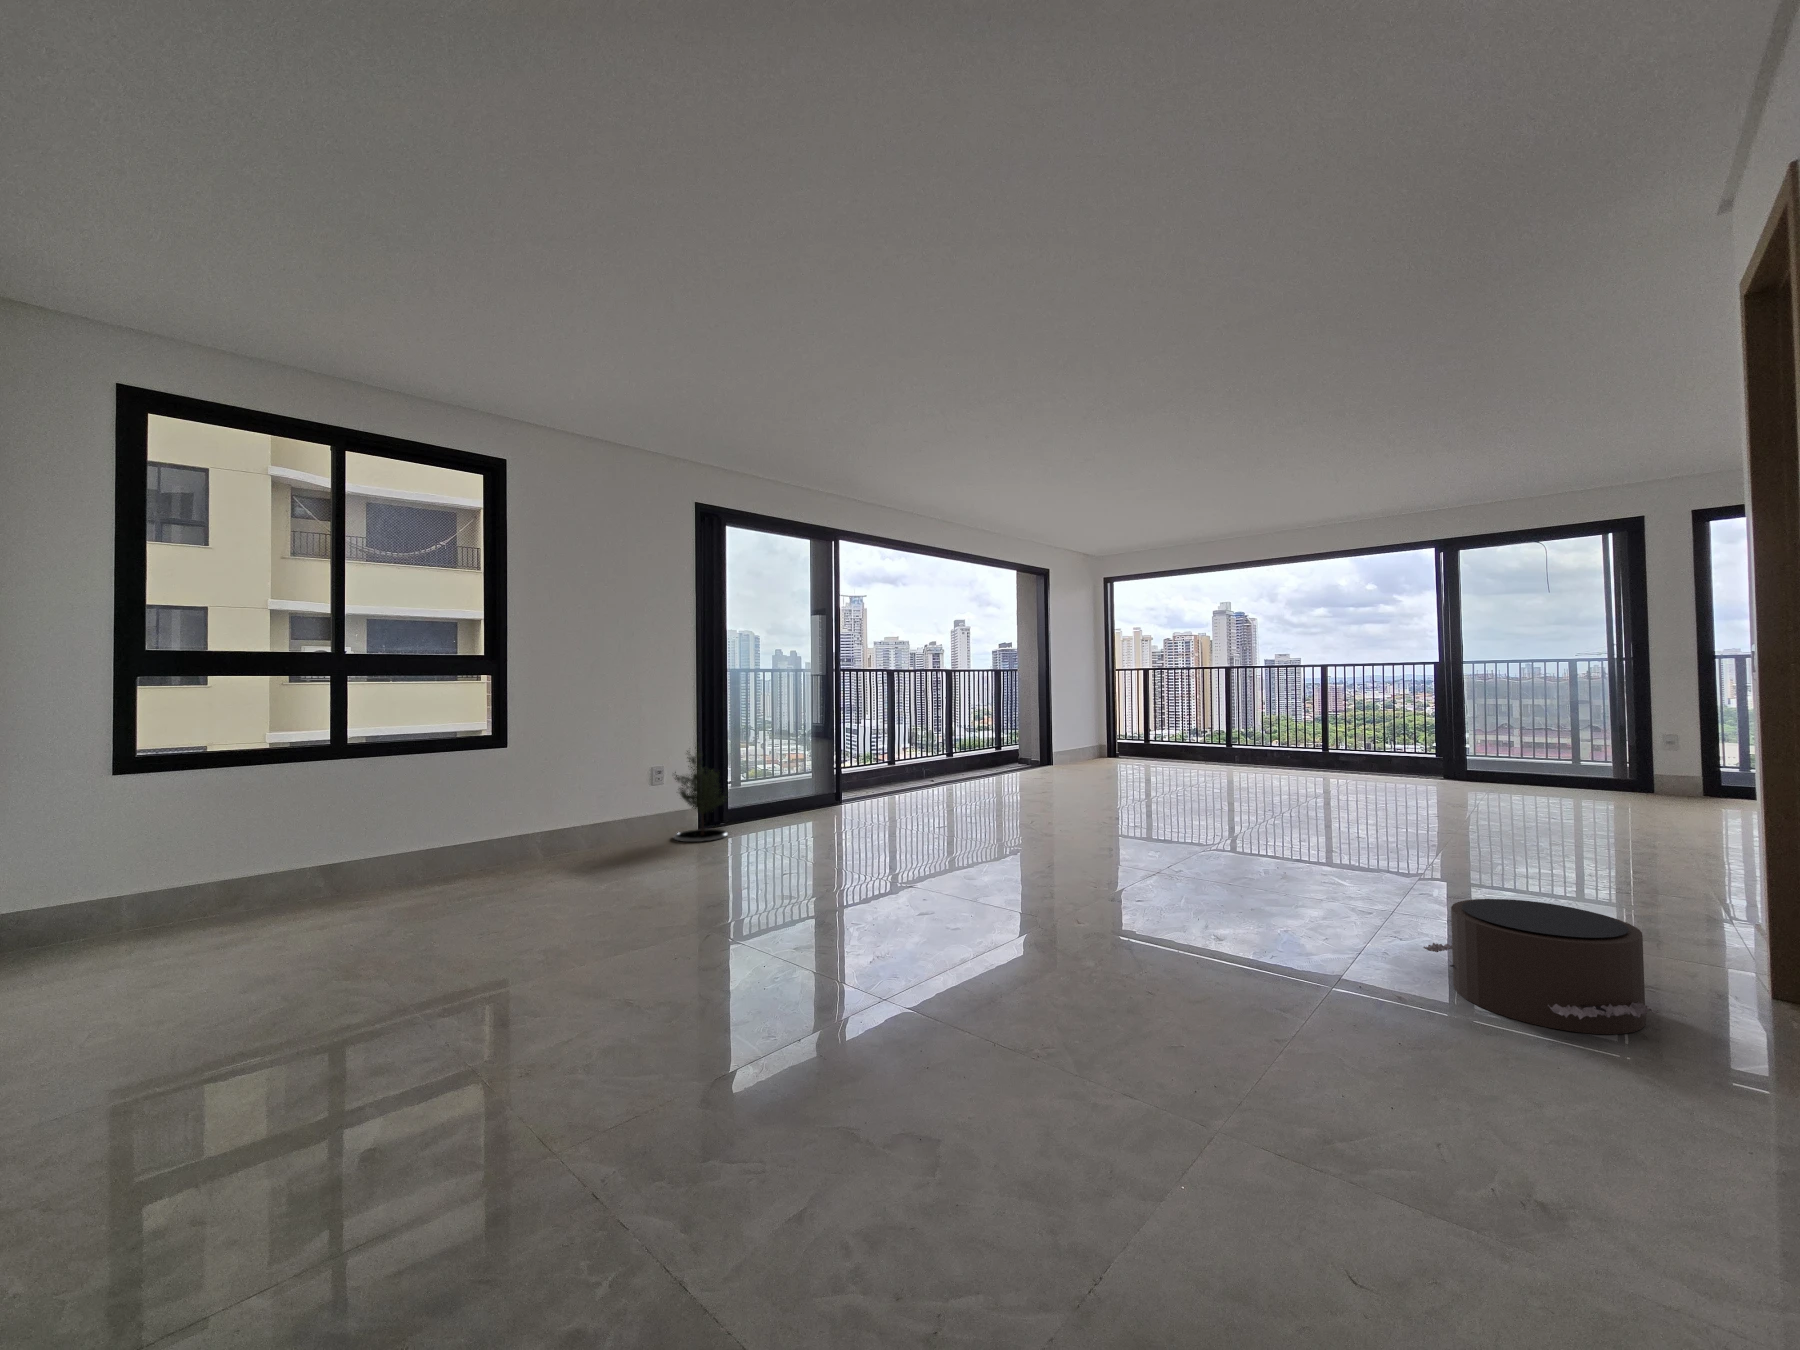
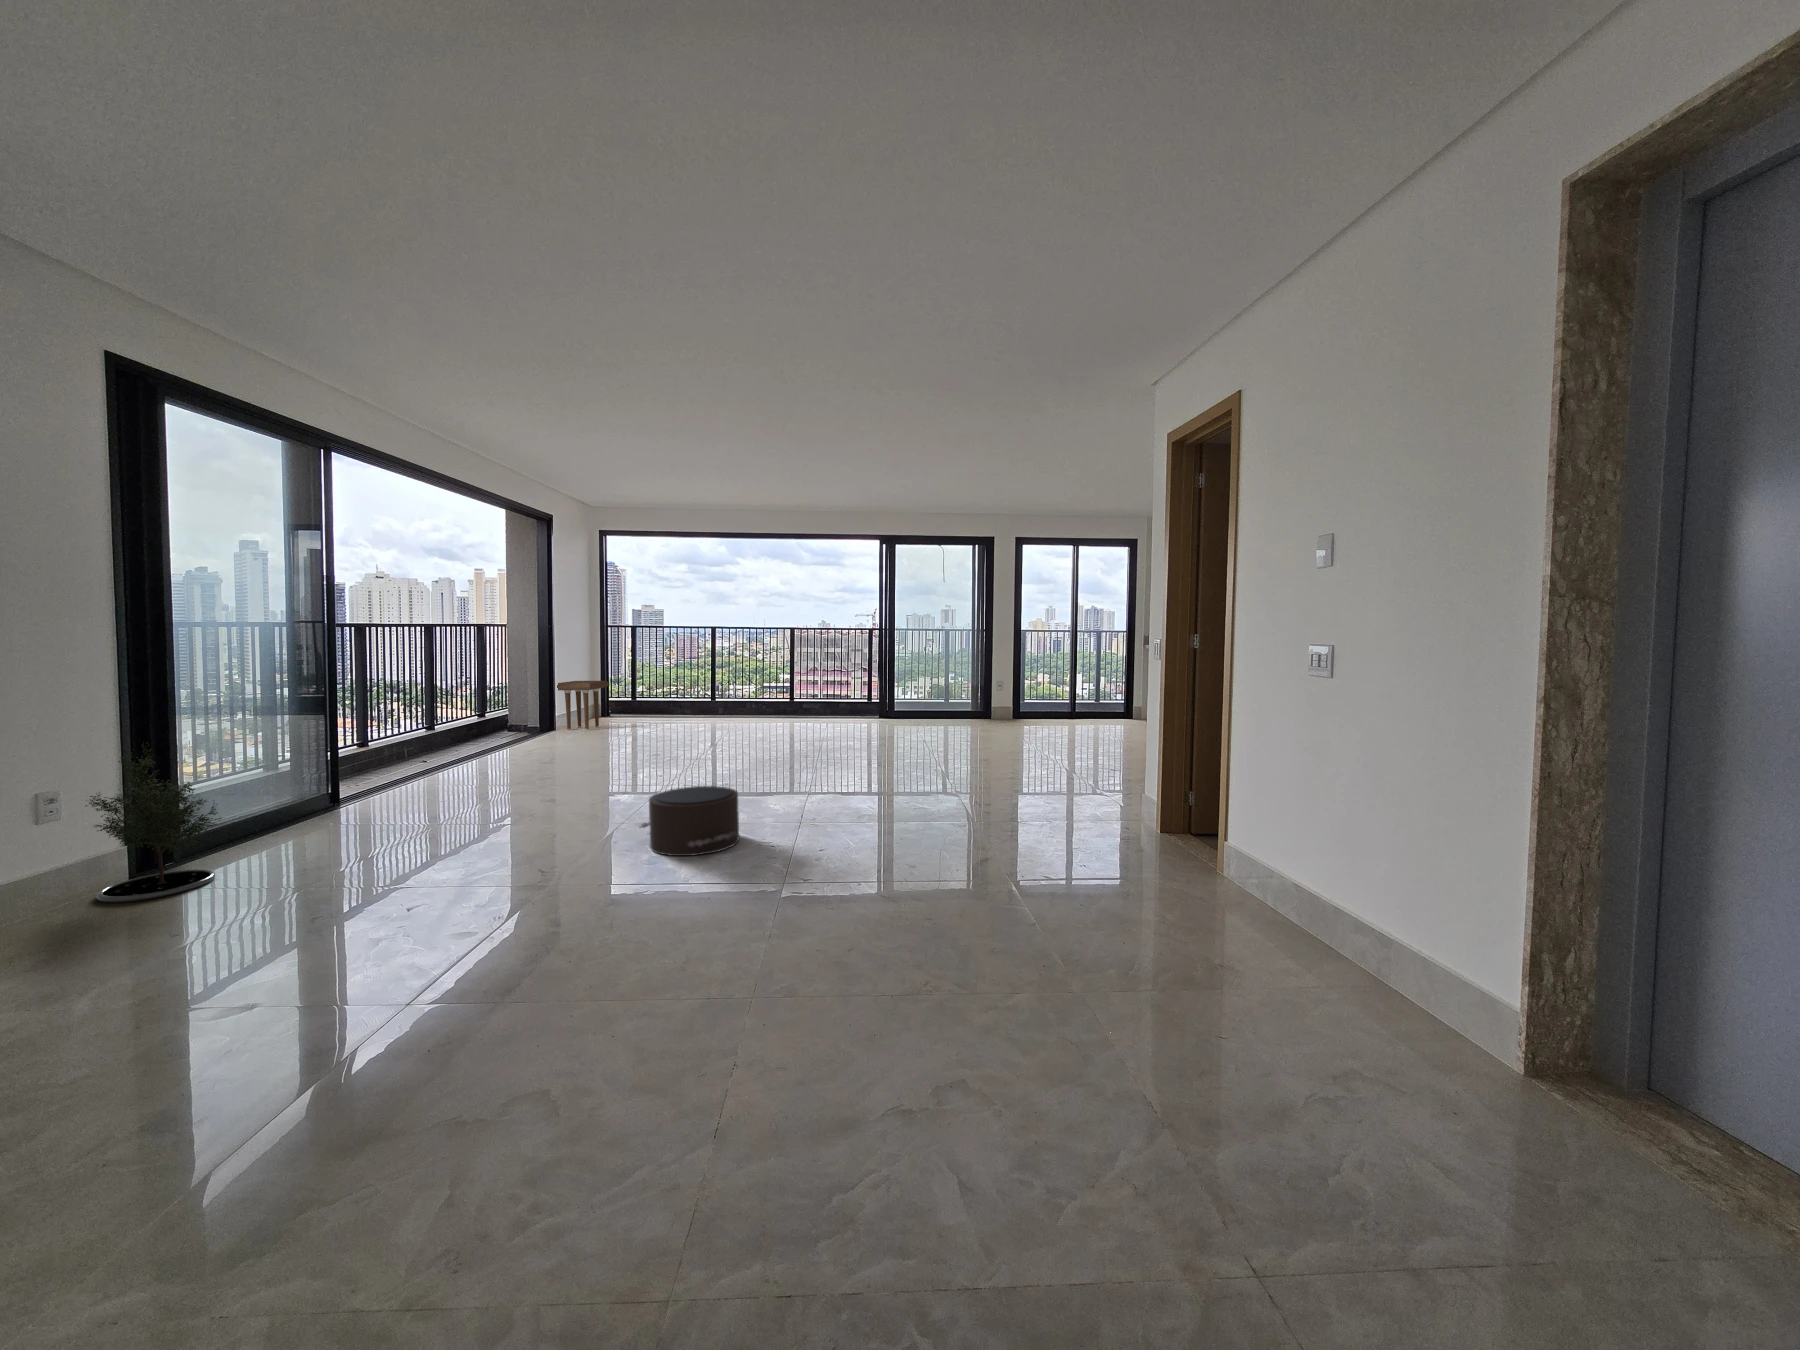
side table: none [1047,721,1100,768] -> present [557,681,609,730]
pouf: present [1424,899,1659,1034] -> present [639,786,739,856]

